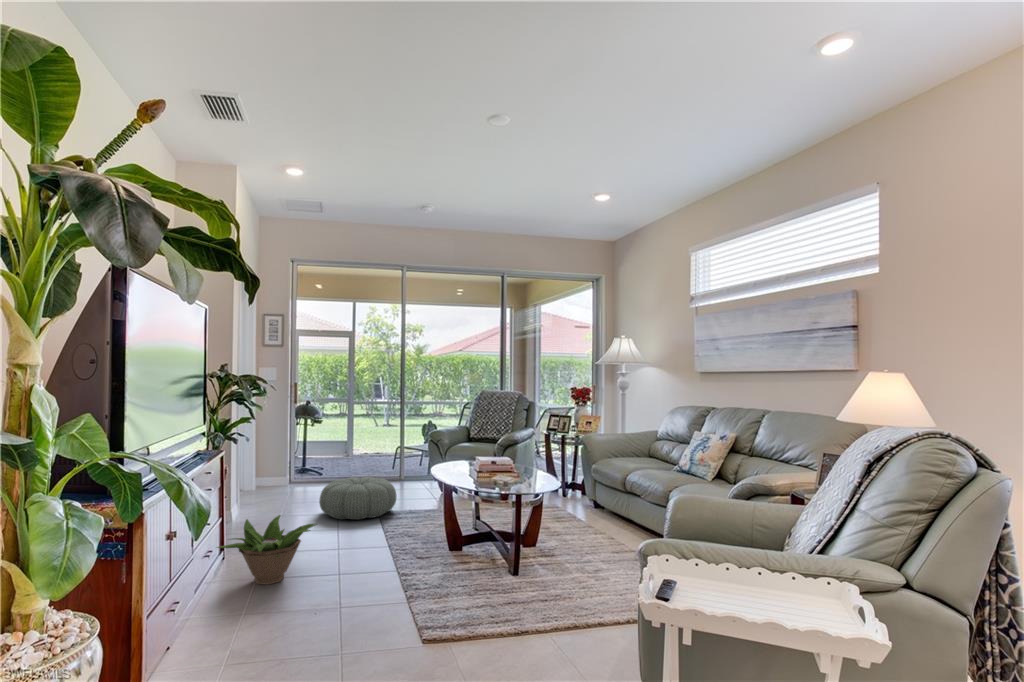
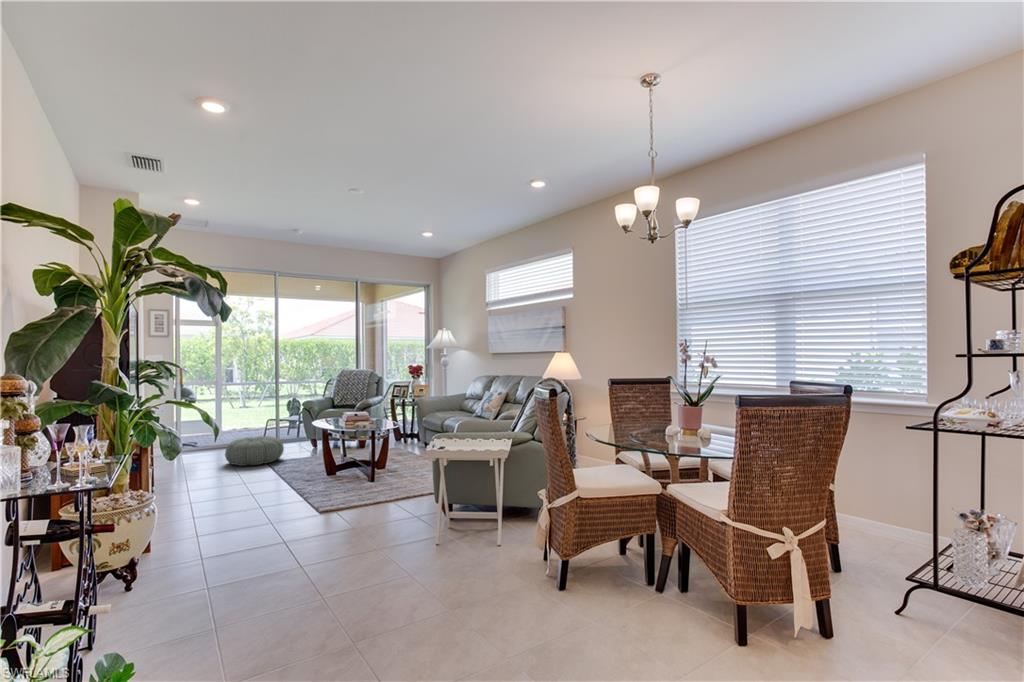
decorative plant: present [217,515,317,585] -> none [177,459,240,501]

